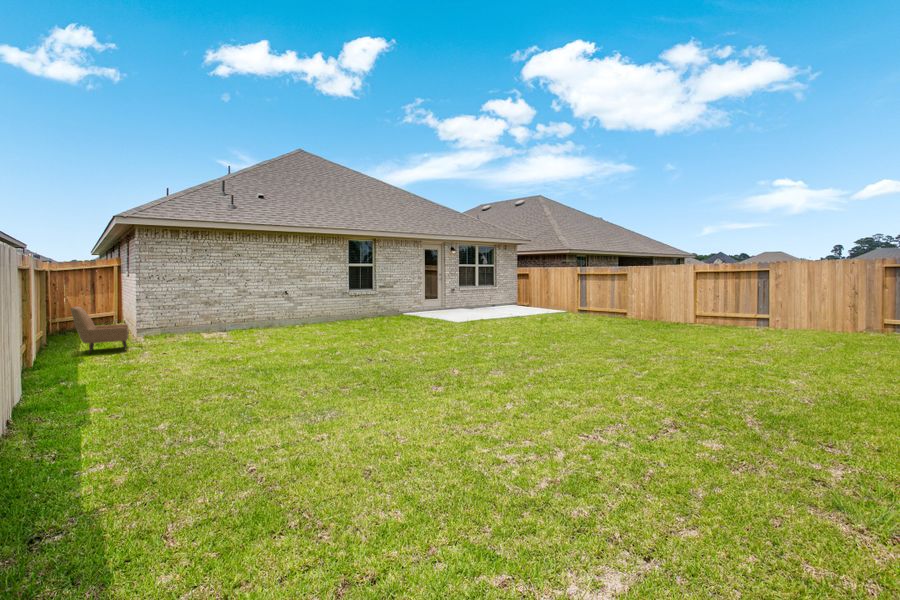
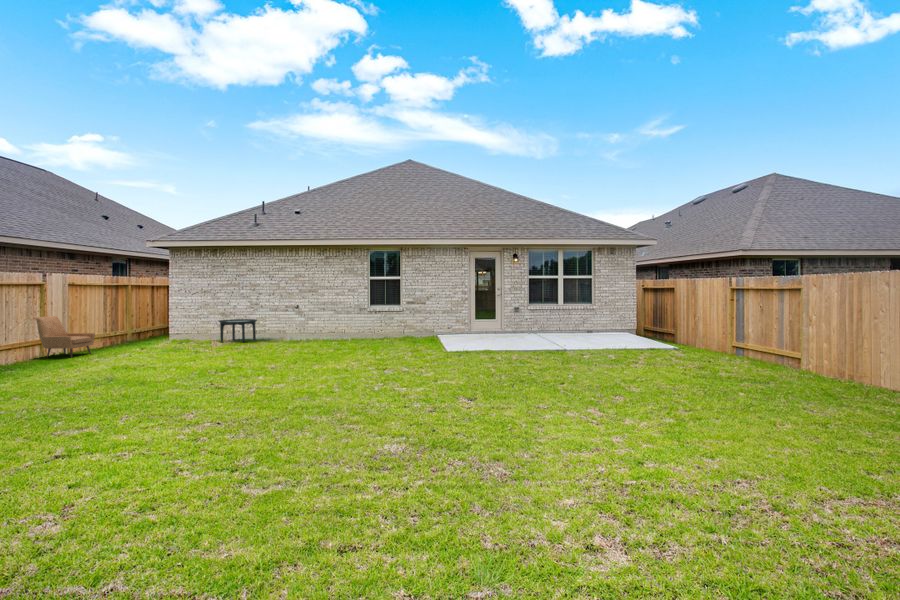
round table: none [218,306,258,329] -> present [219,319,257,343]

